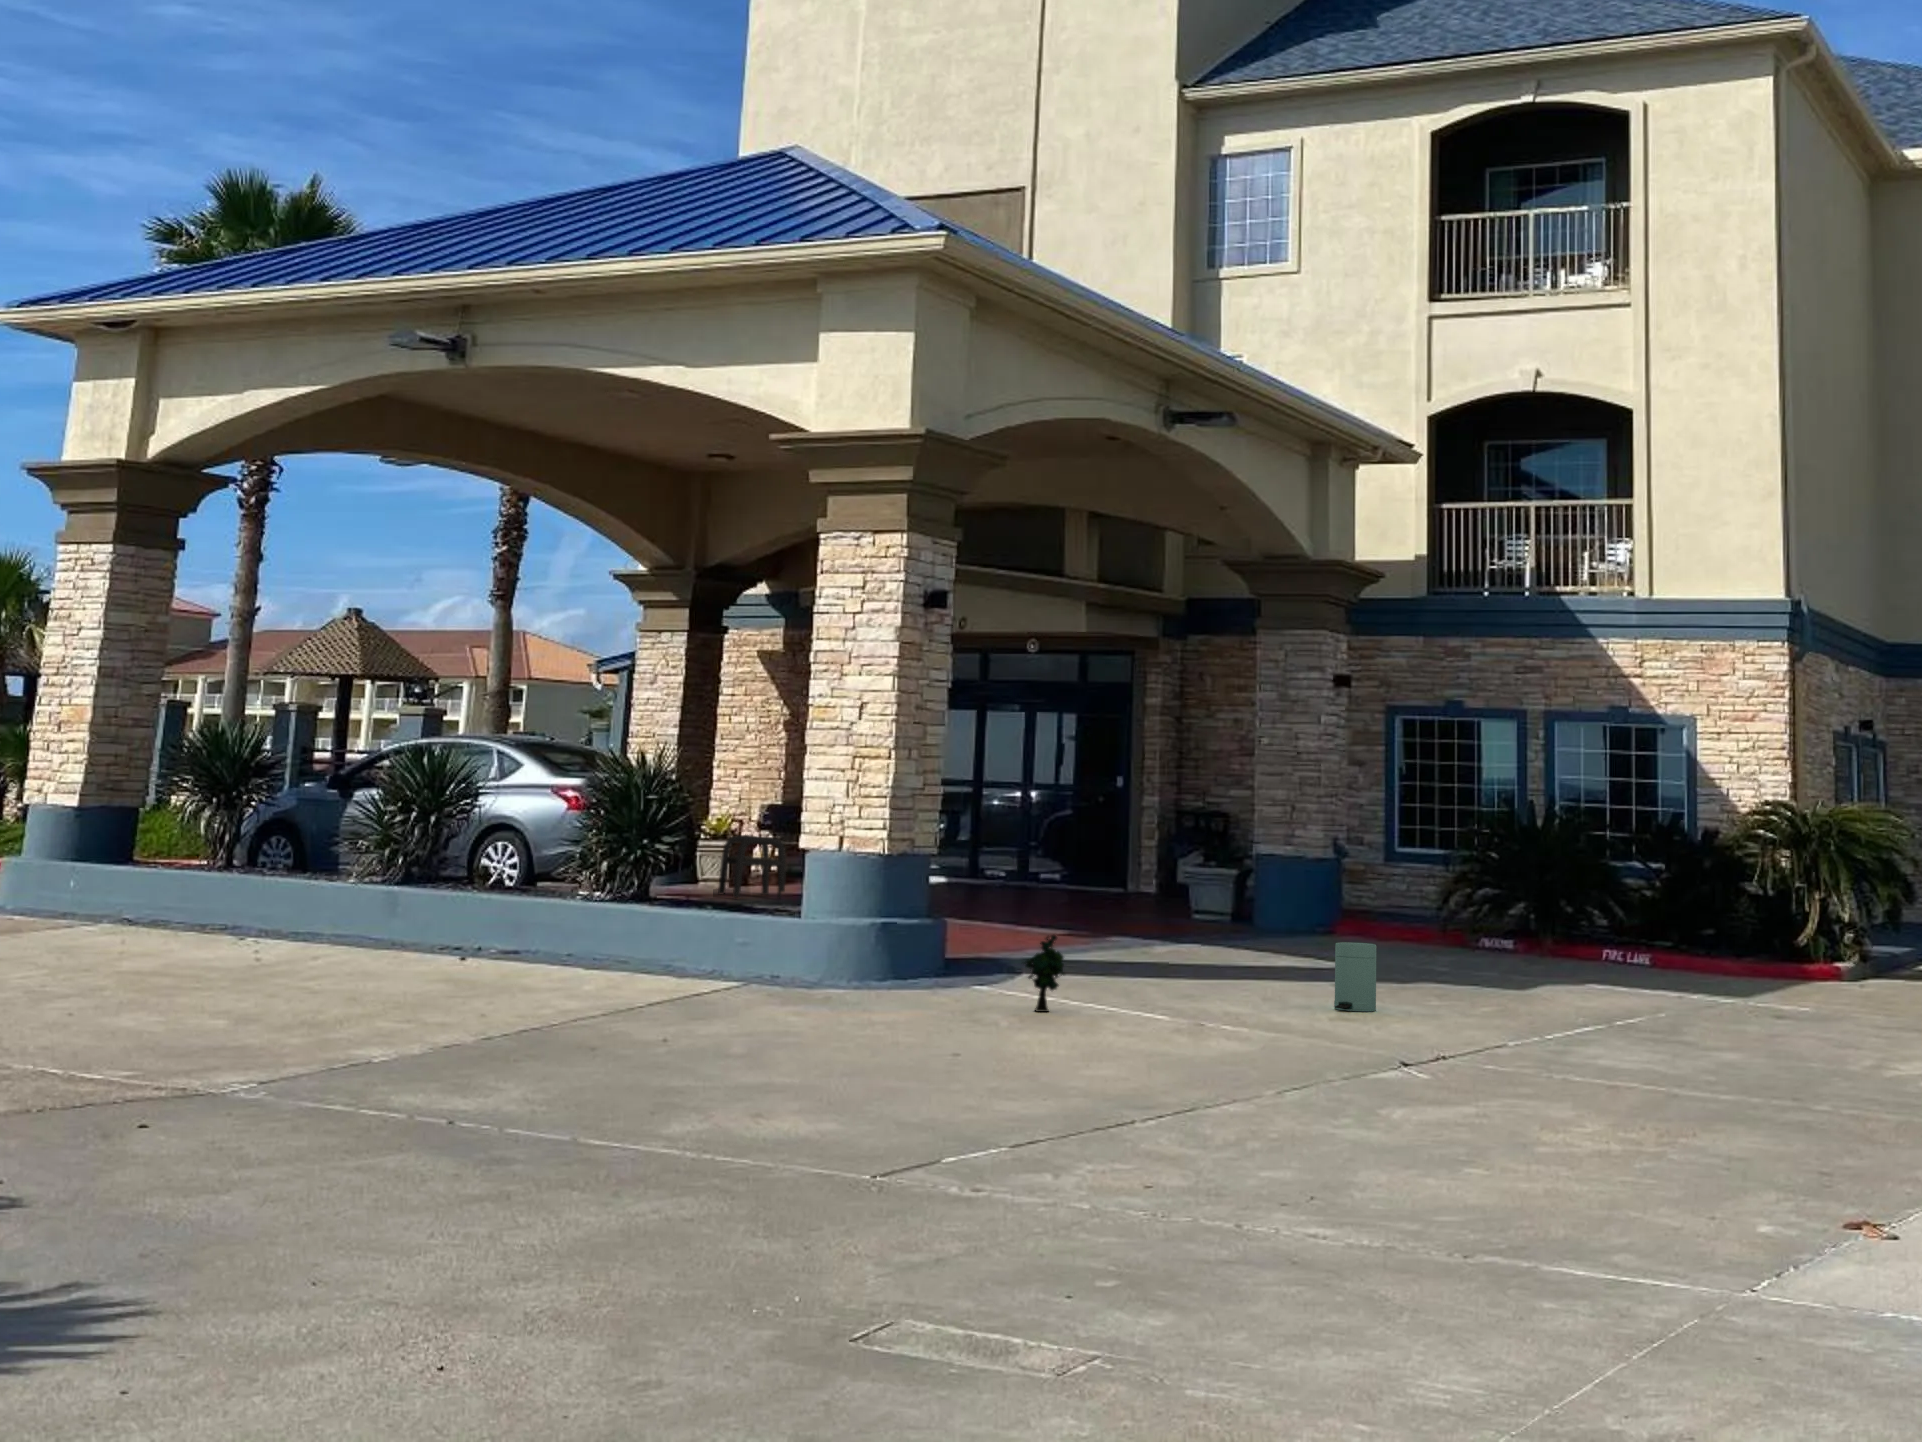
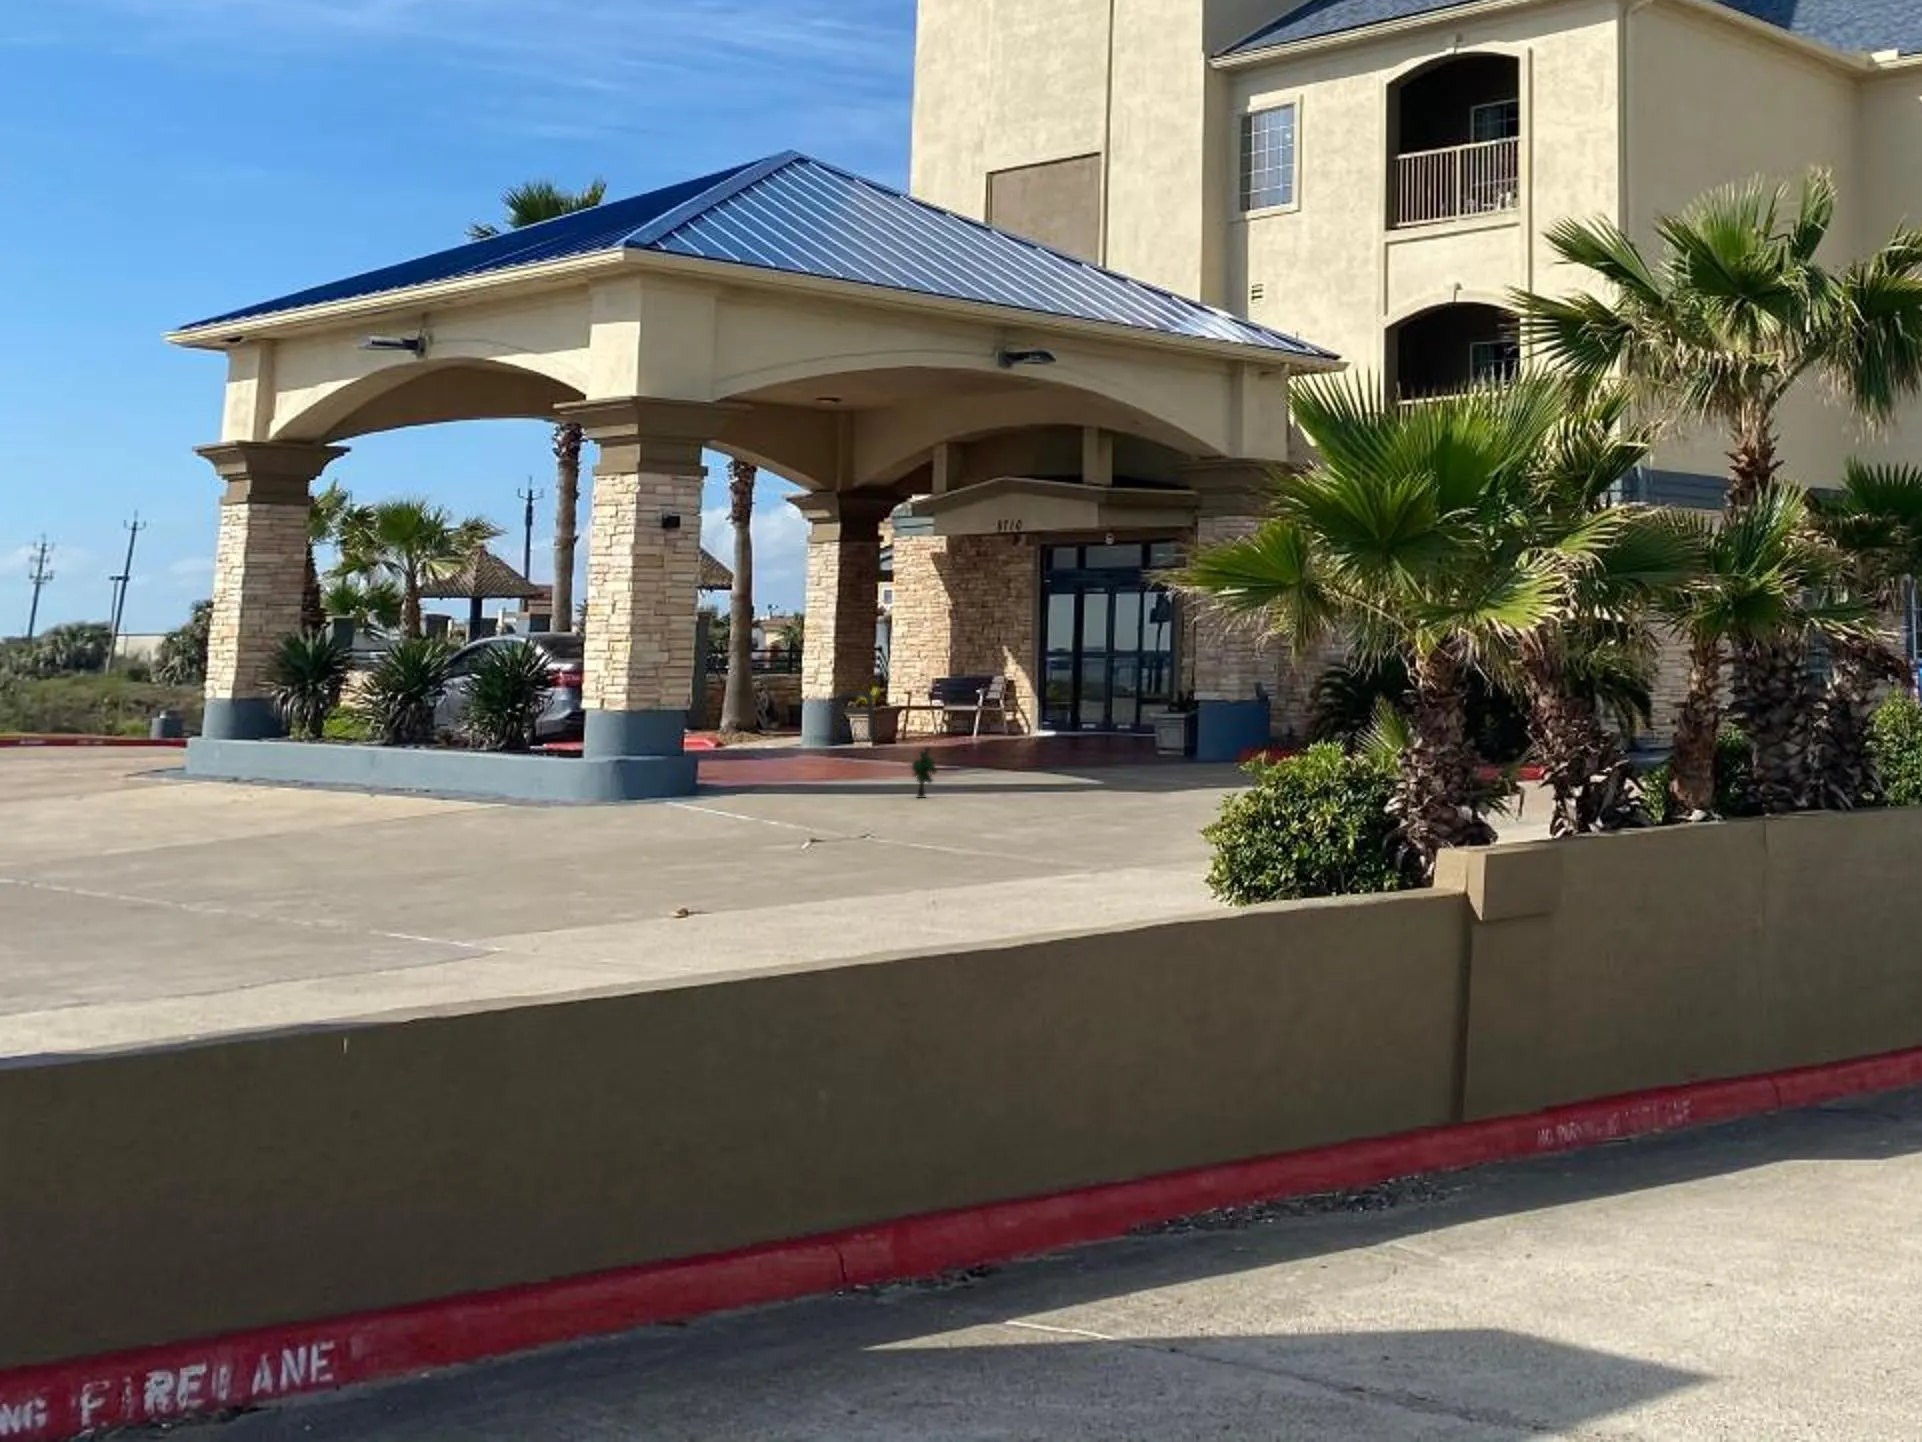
decorative plant: present [1025,935,1064,1012] -> present [912,748,937,798]
trash can: present [1334,942,1377,1011] -> none [983,753,1019,800]

